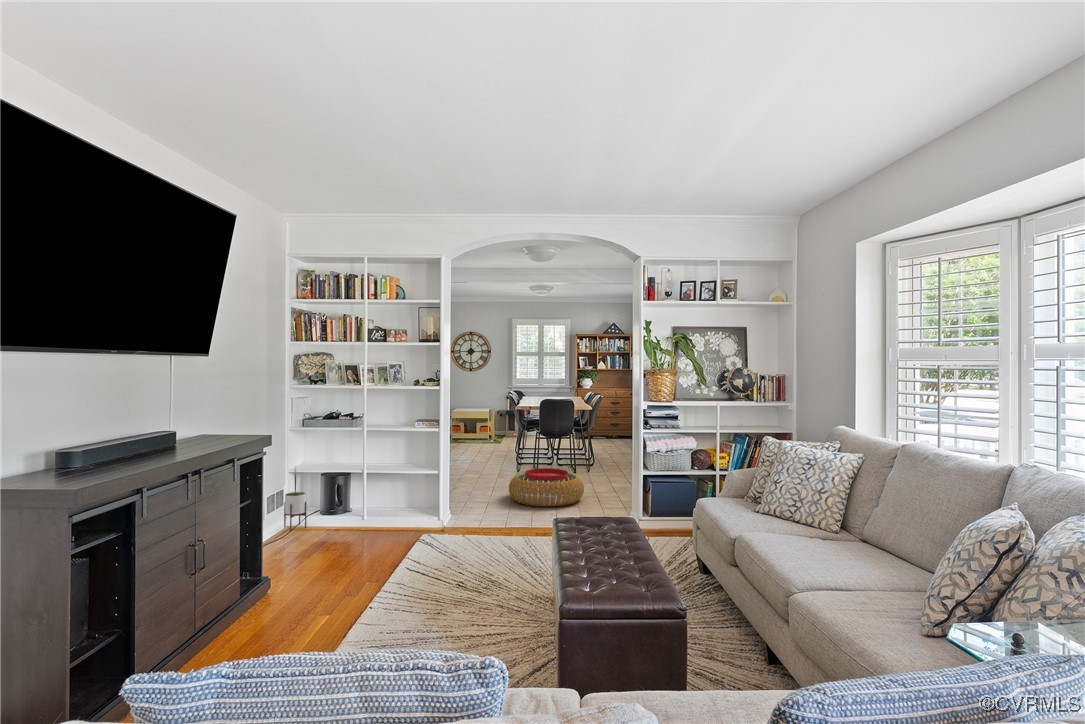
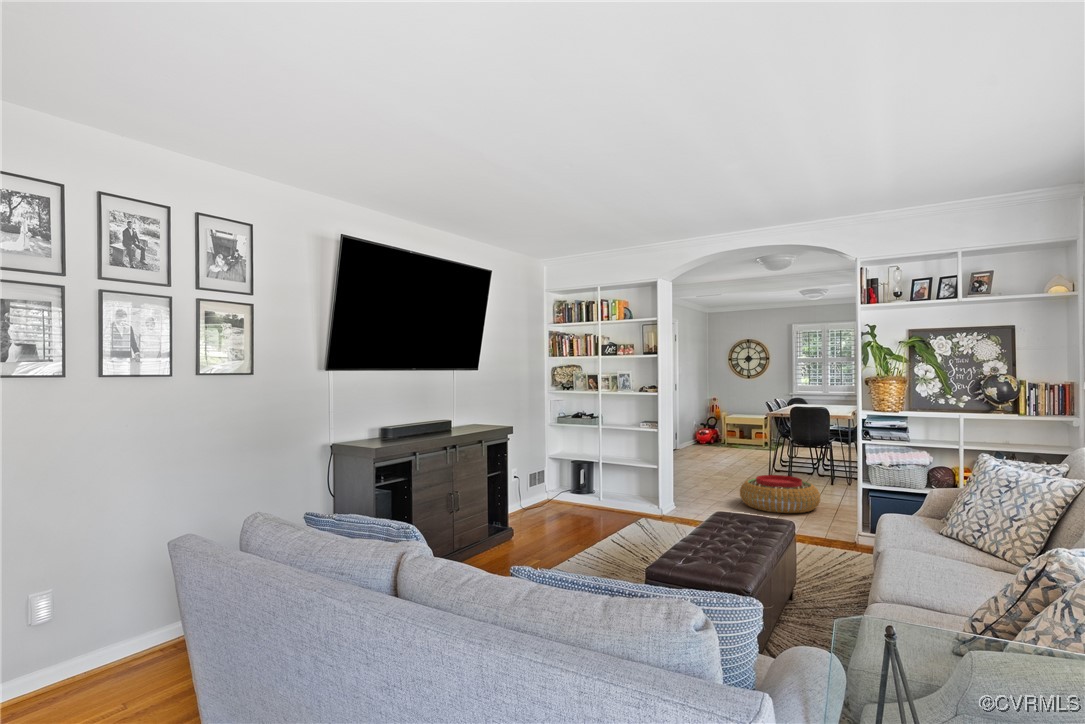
potted plant: present [284,470,307,531] -> none [541,452,557,506]

